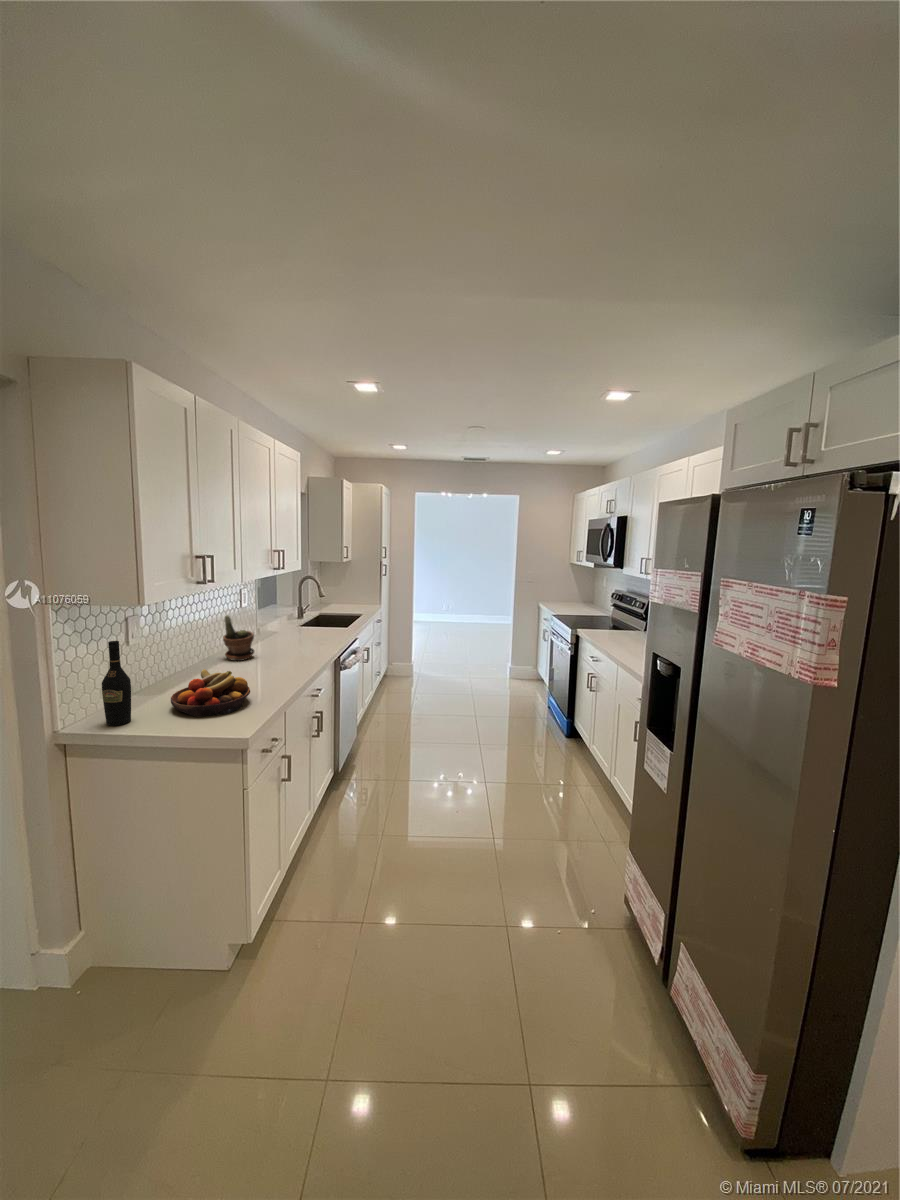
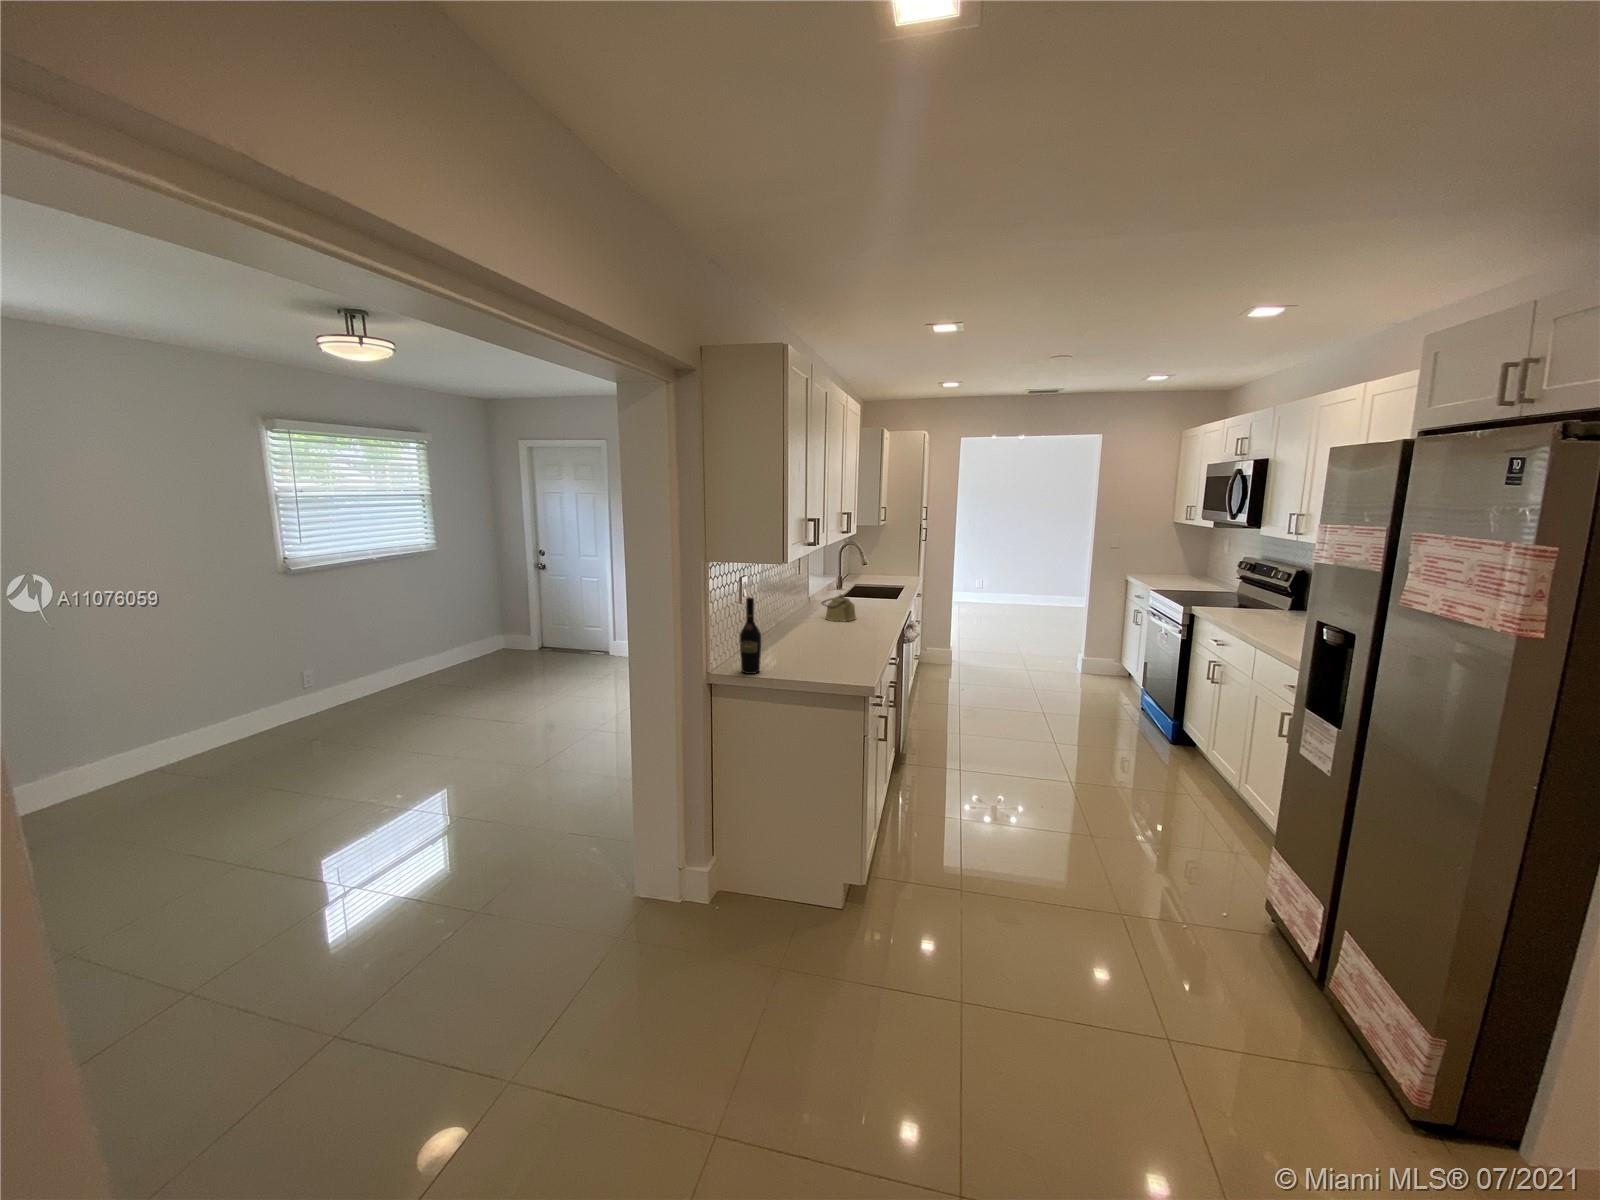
potted plant: present [223,615,254,661] -> none [794,581,823,629]
kettle: none [262,626,295,651] -> present [822,595,856,621]
fruit bowl: present [171,669,250,717] -> none [785,630,853,671]

